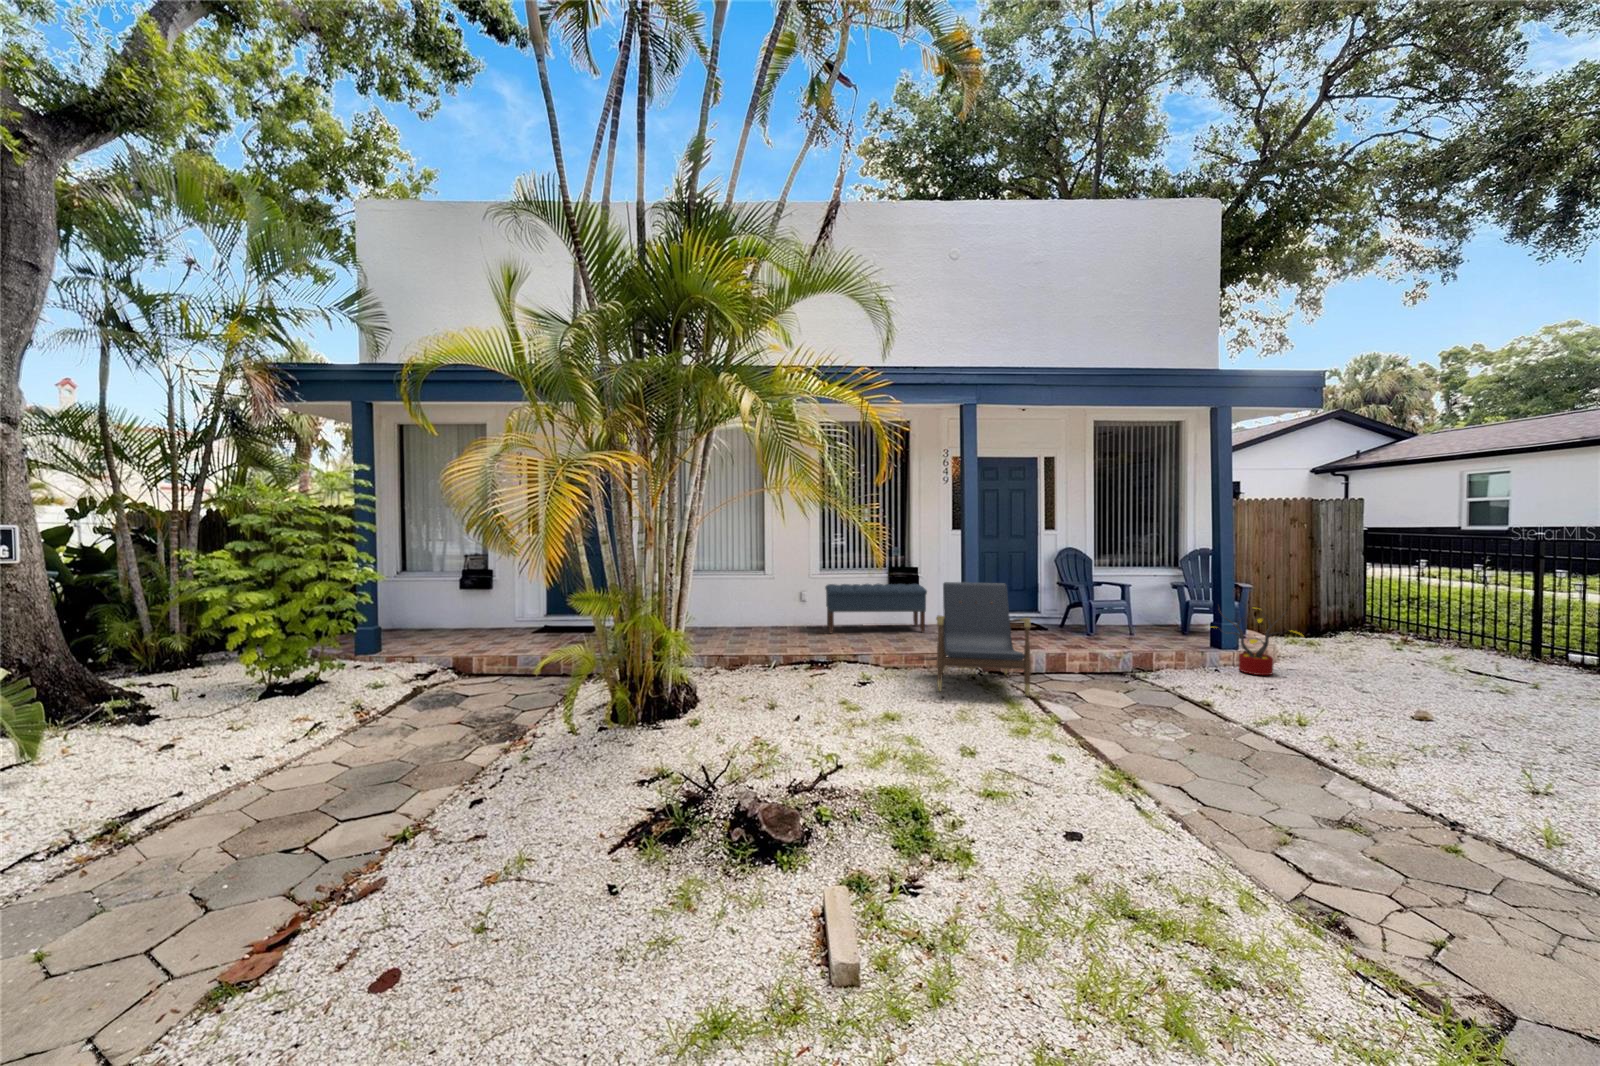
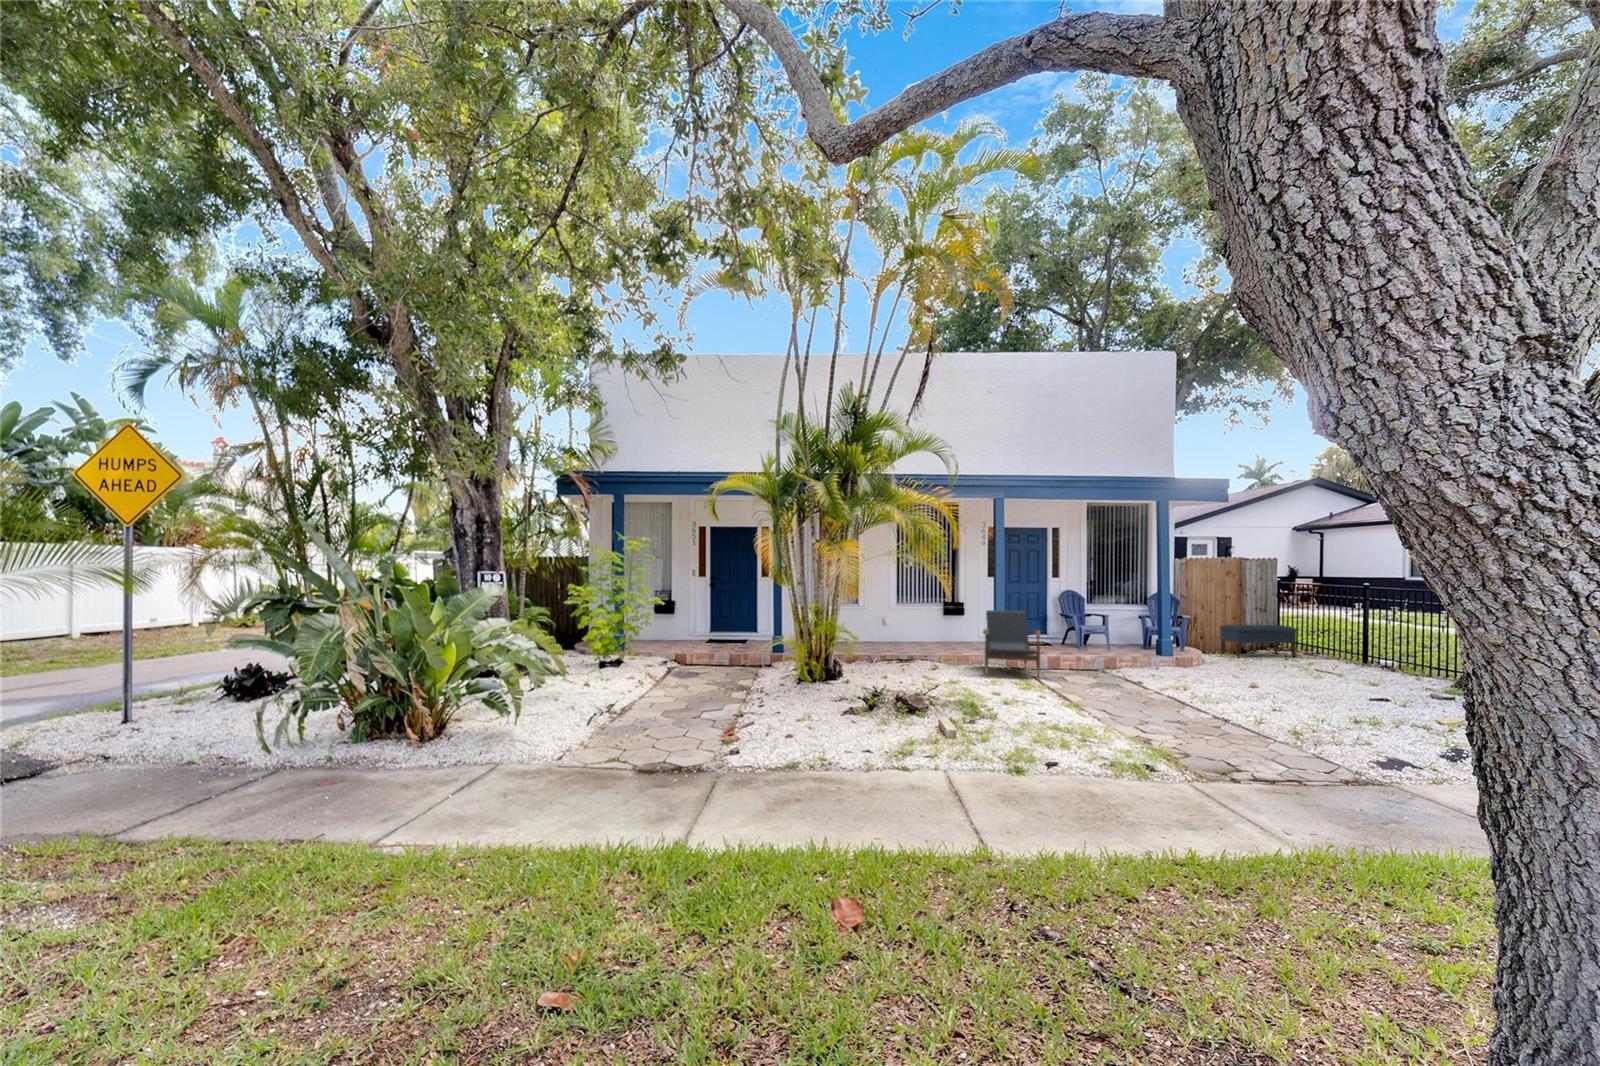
bench: present [825,584,927,634] -> present [1220,625,1297,658]
decorative plant: present [1219,612,1303,675] -> none [1152,627,1208,670]

